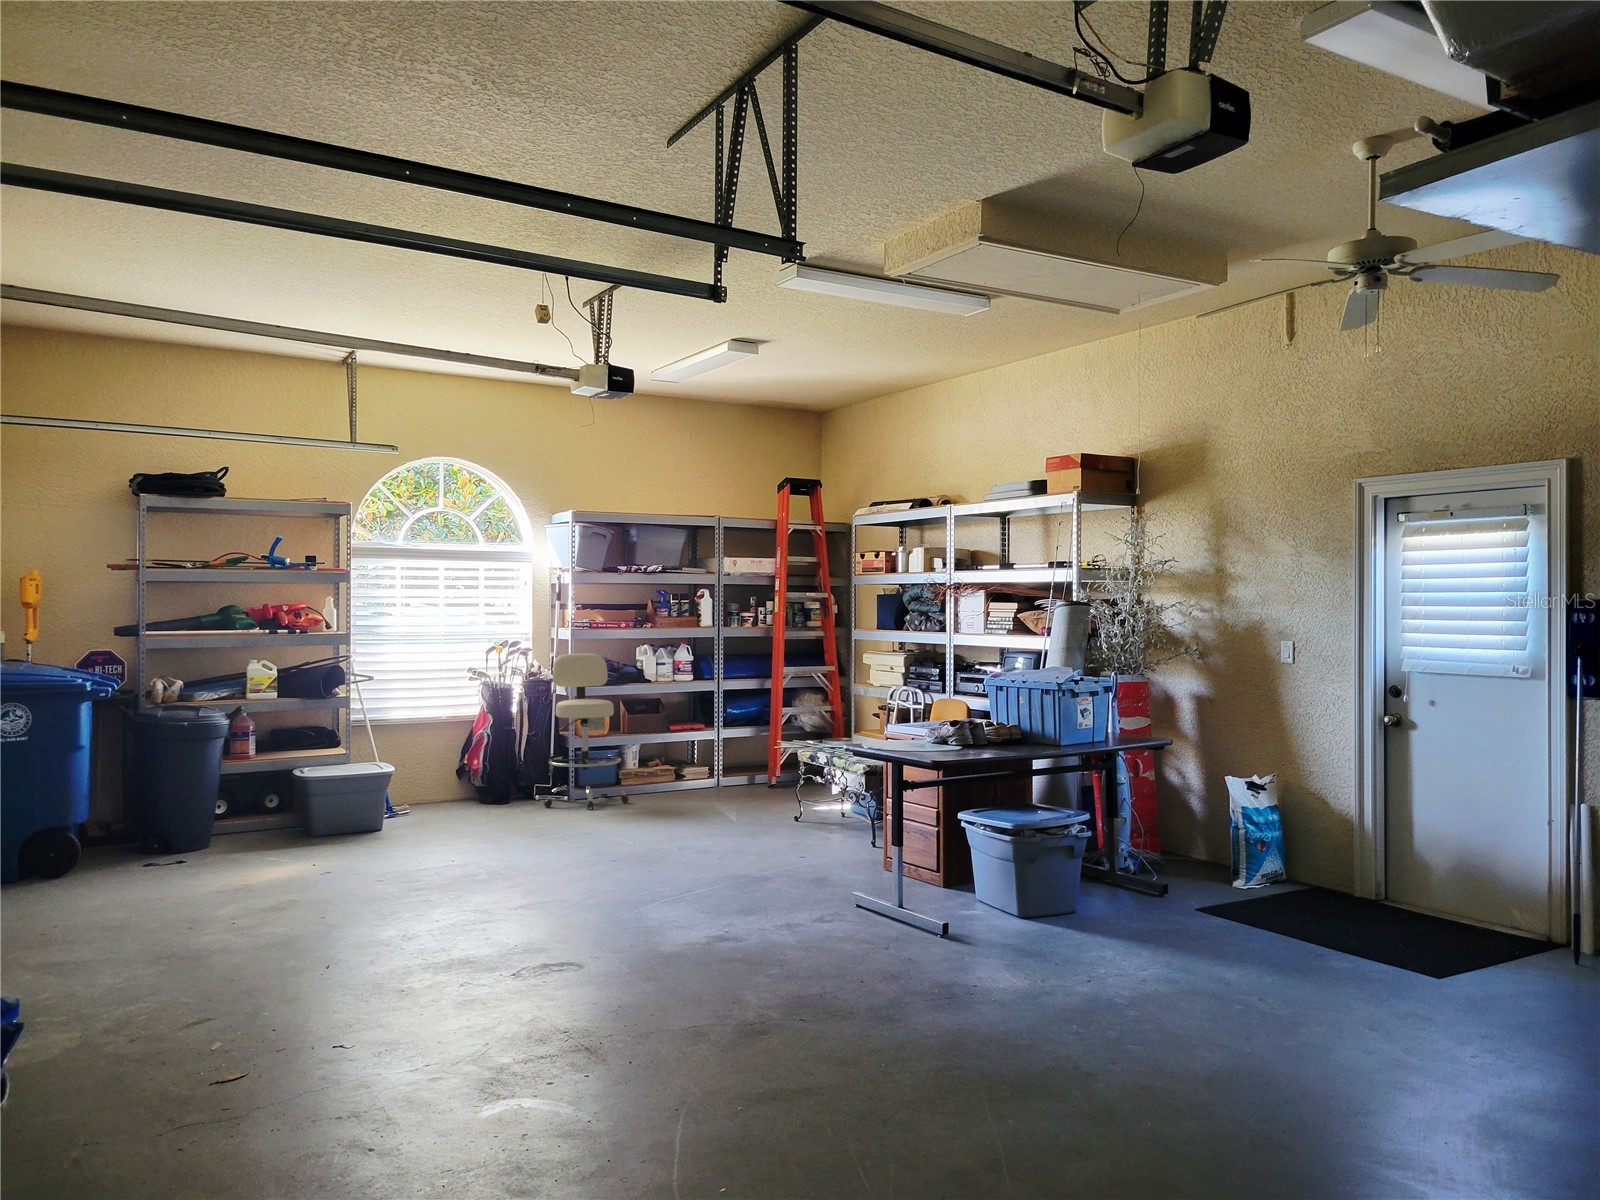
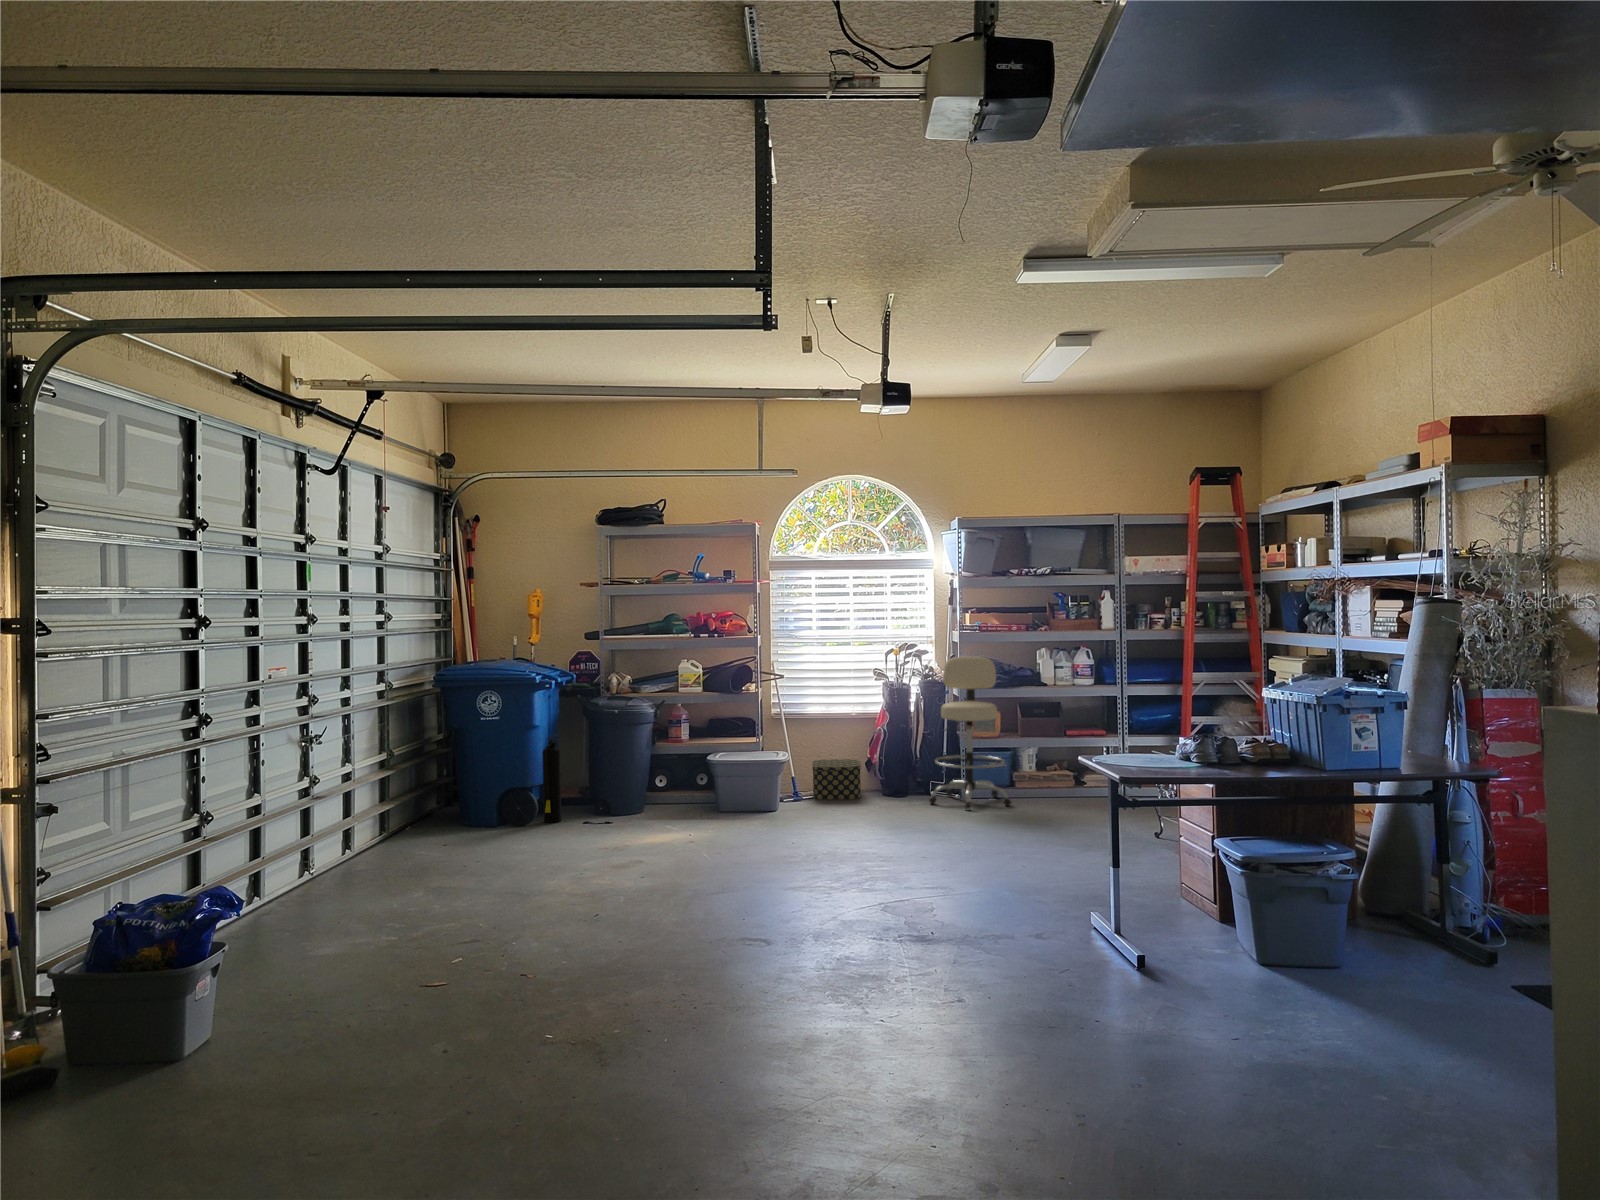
fire extinguisher: none [79,753,104,865] -> present [543,734,561,823]
storage box: none [404,769,464,814] -> present [812,759,861,800]

